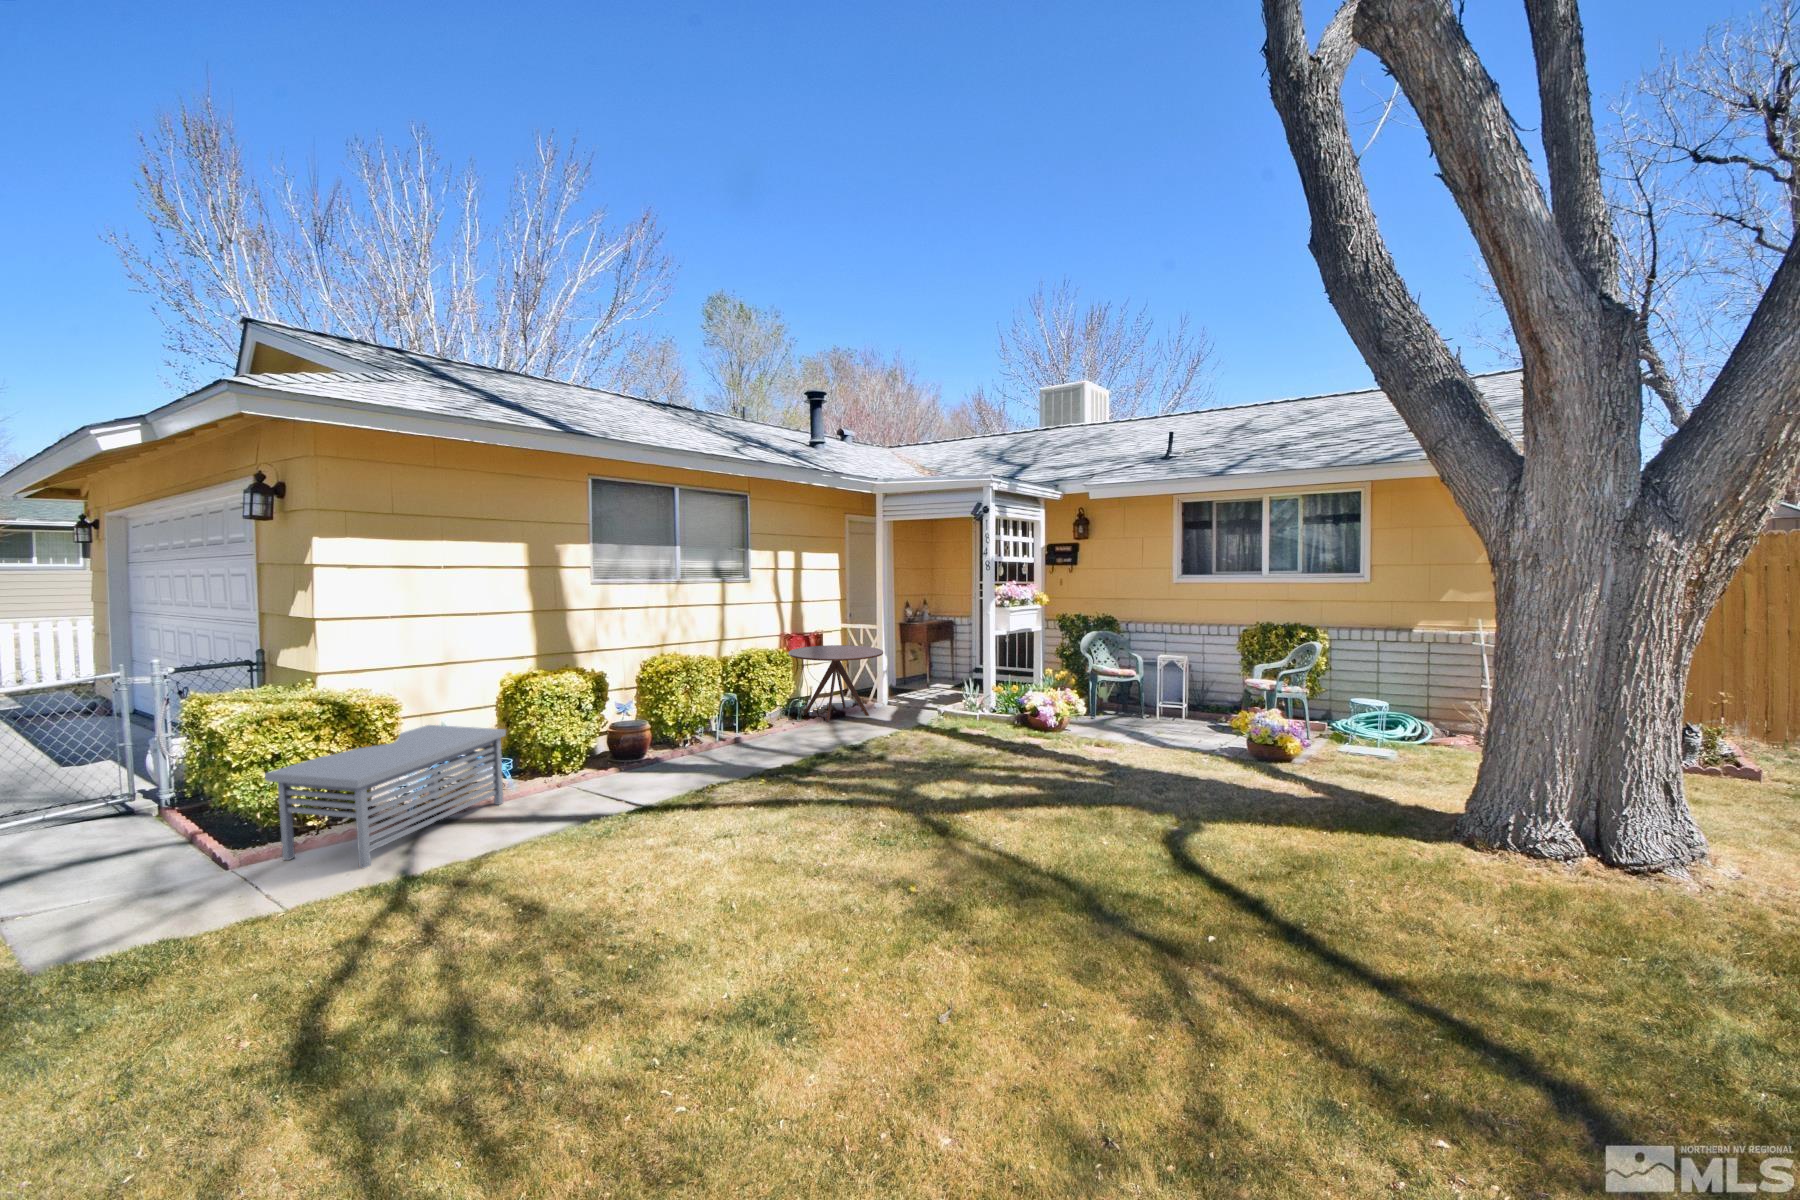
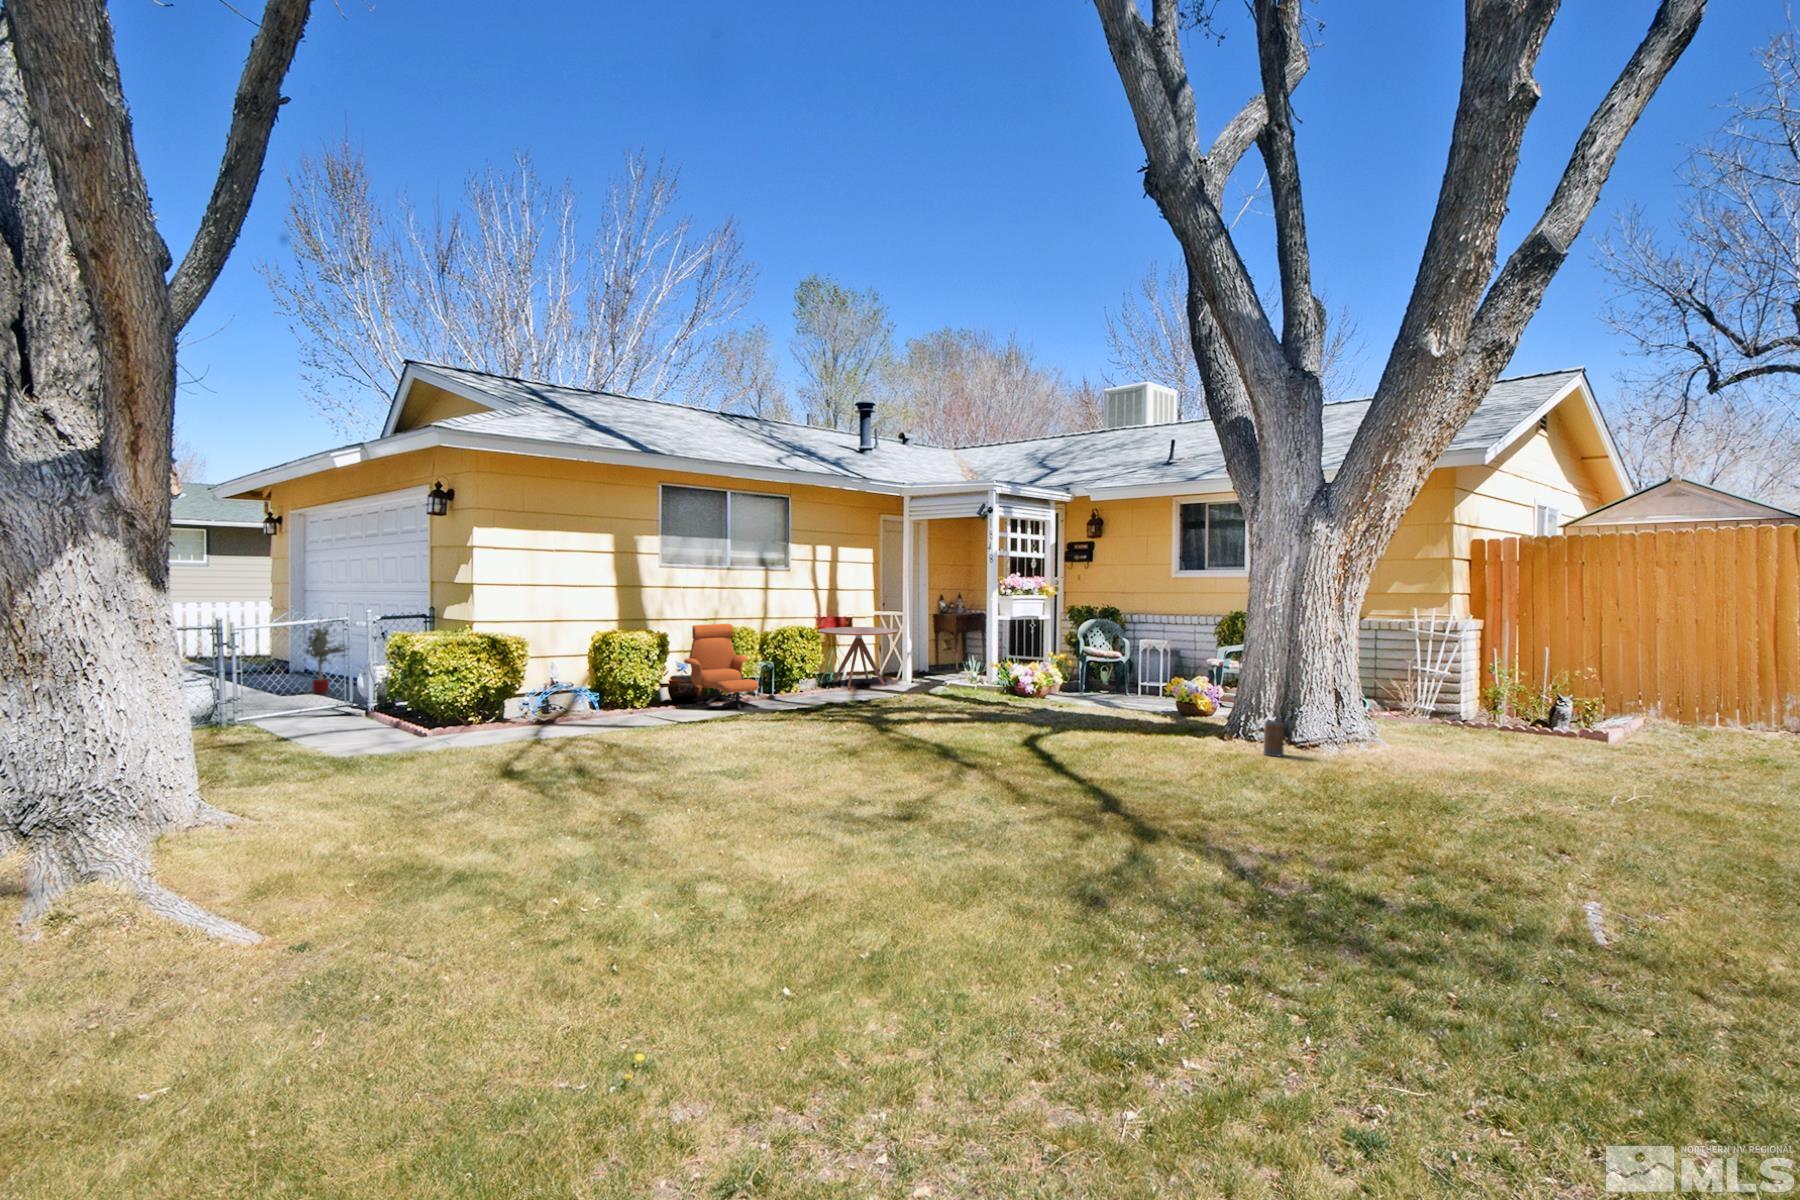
lounge chair: none [627,656,730,775] -> present [684,624,759,710]
potted tree: none [78,660,156,764] -> present [306,618,349,694]
storage bench: present [265,725,506,868] -> none [451,662,597,739]
watering can: none [1434,779,1506,848] -> present [1254,707,1295,757]

